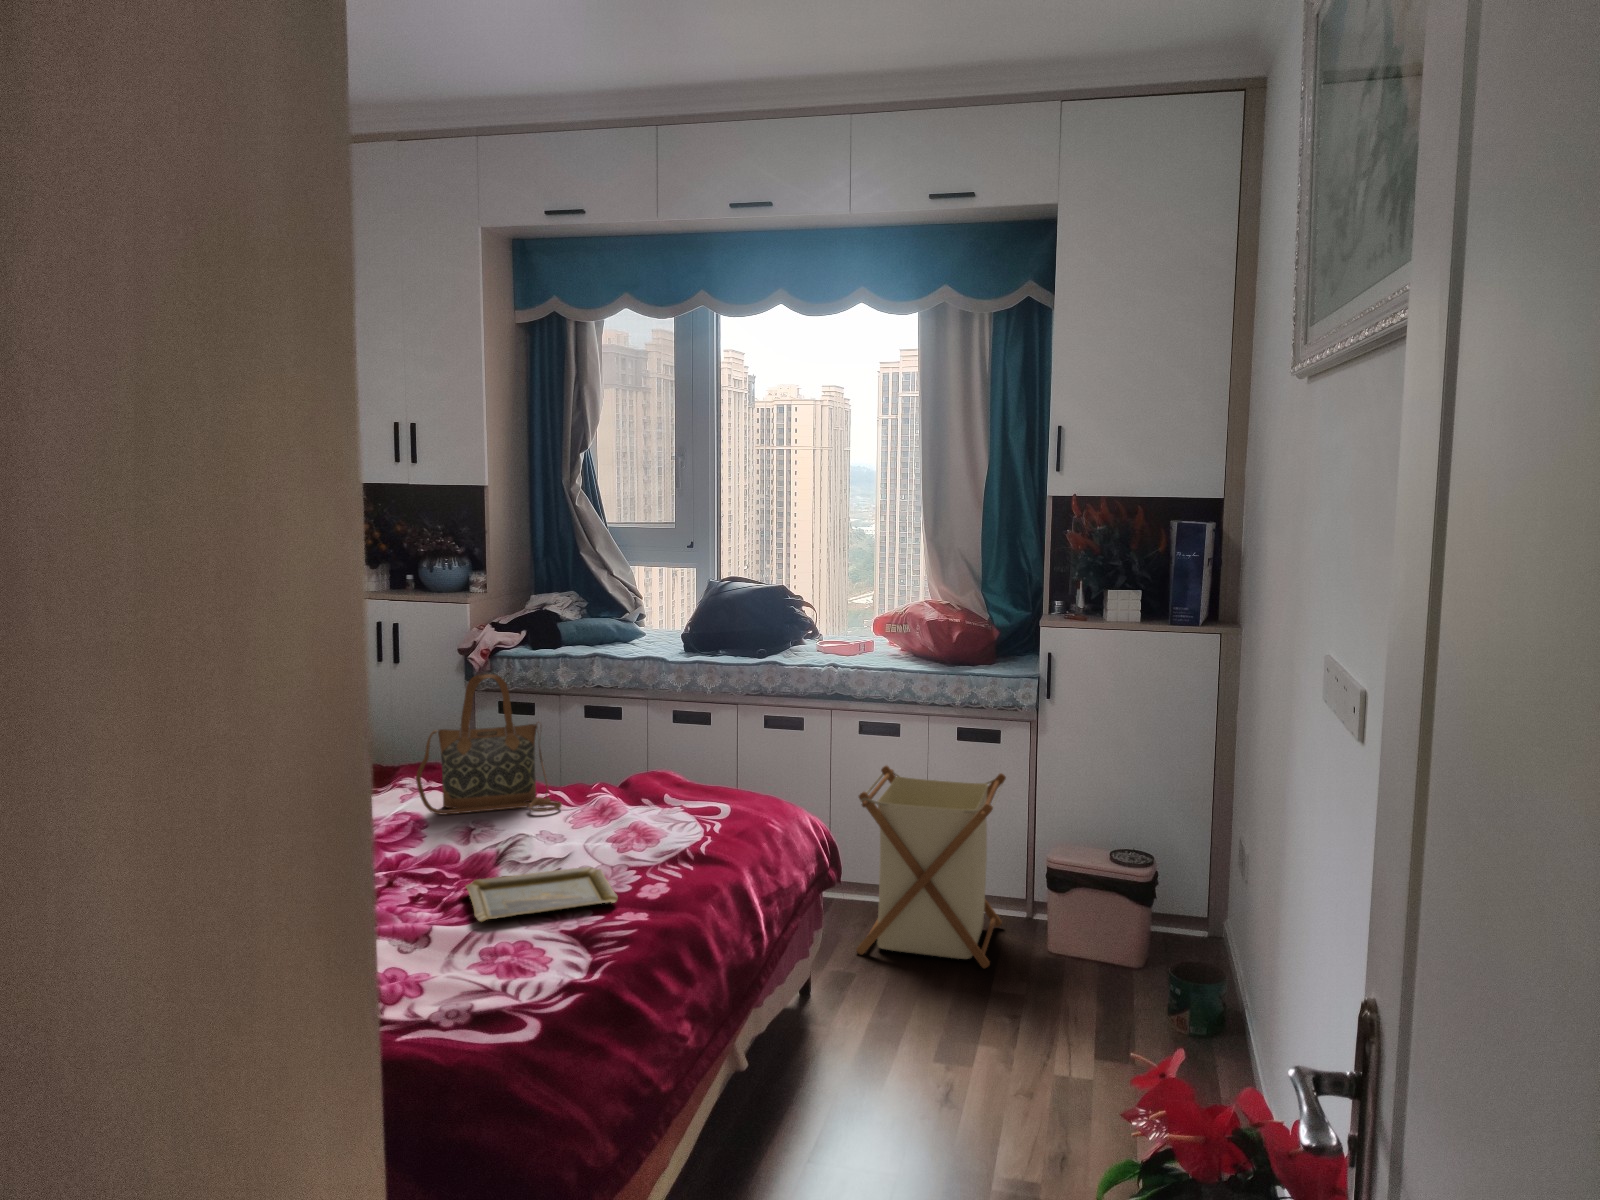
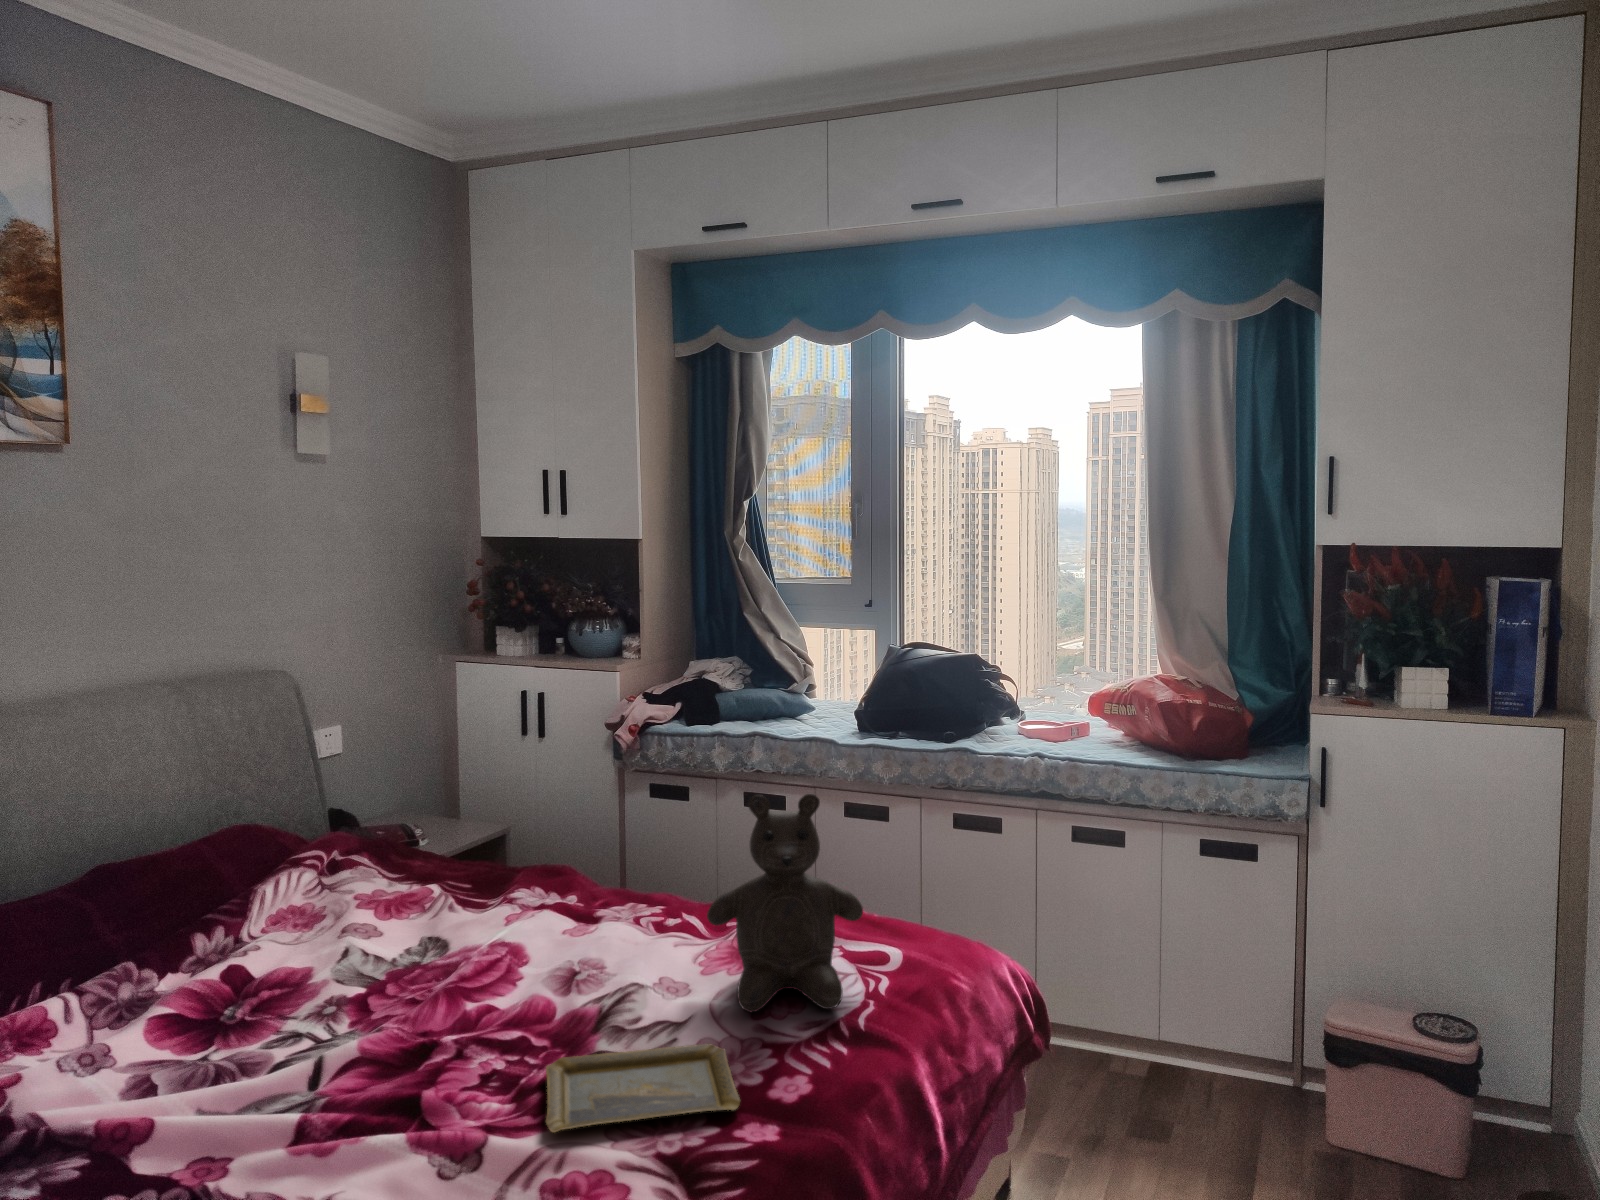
handbag: present [416,674,562,815] -> none [520,770,693,946]
teddy bear: none [578,684,701,848] -> present [707,794,863,1012]
laundry basket: present [856,766,1006,968] -> none [1068,882,1263,1165]

